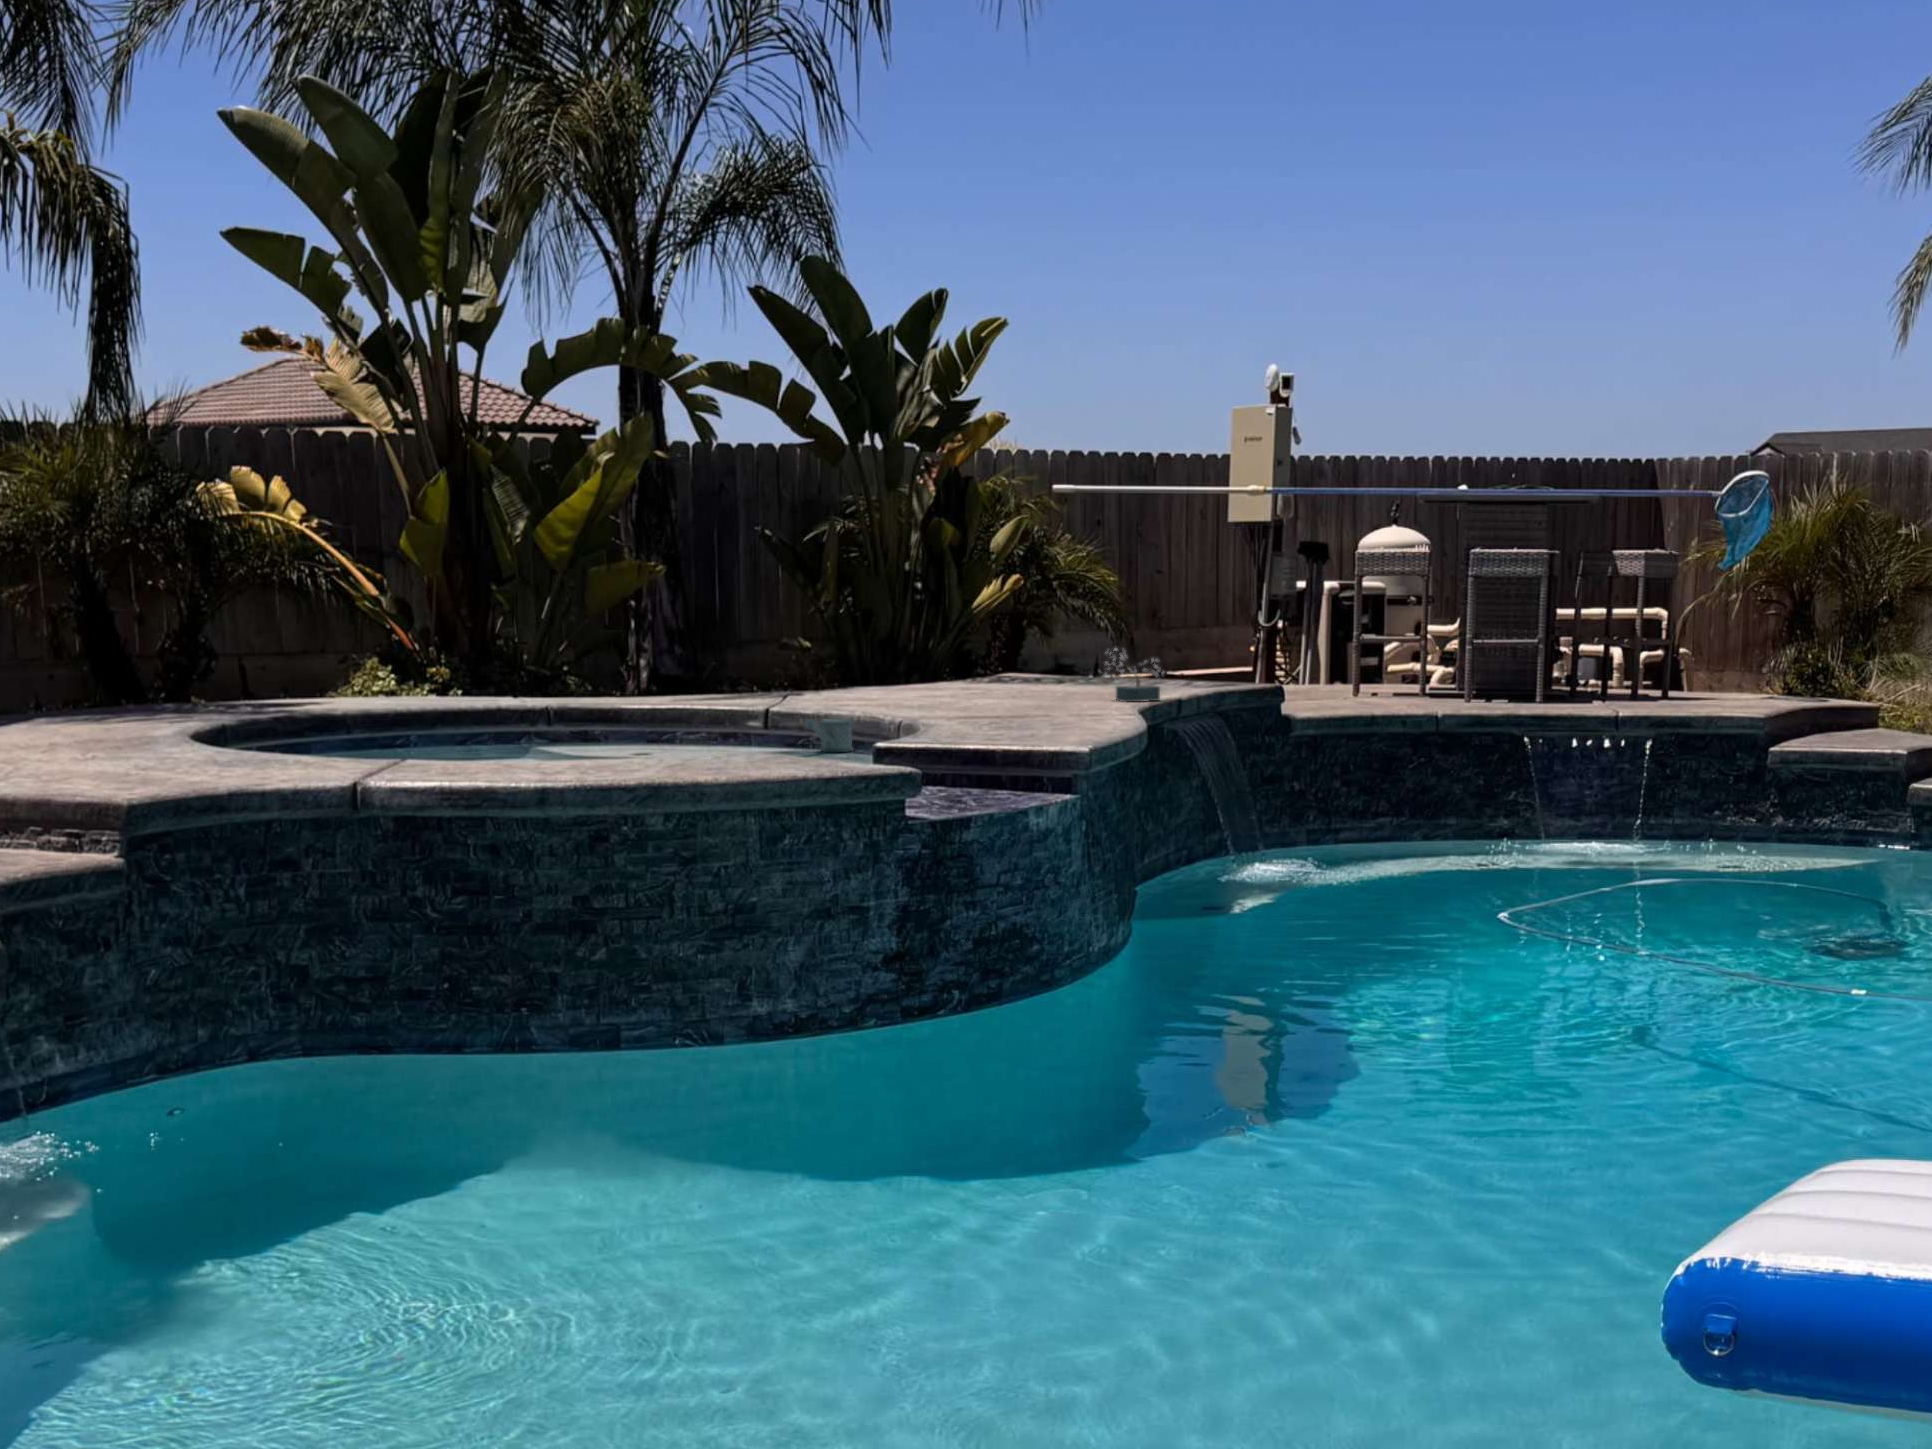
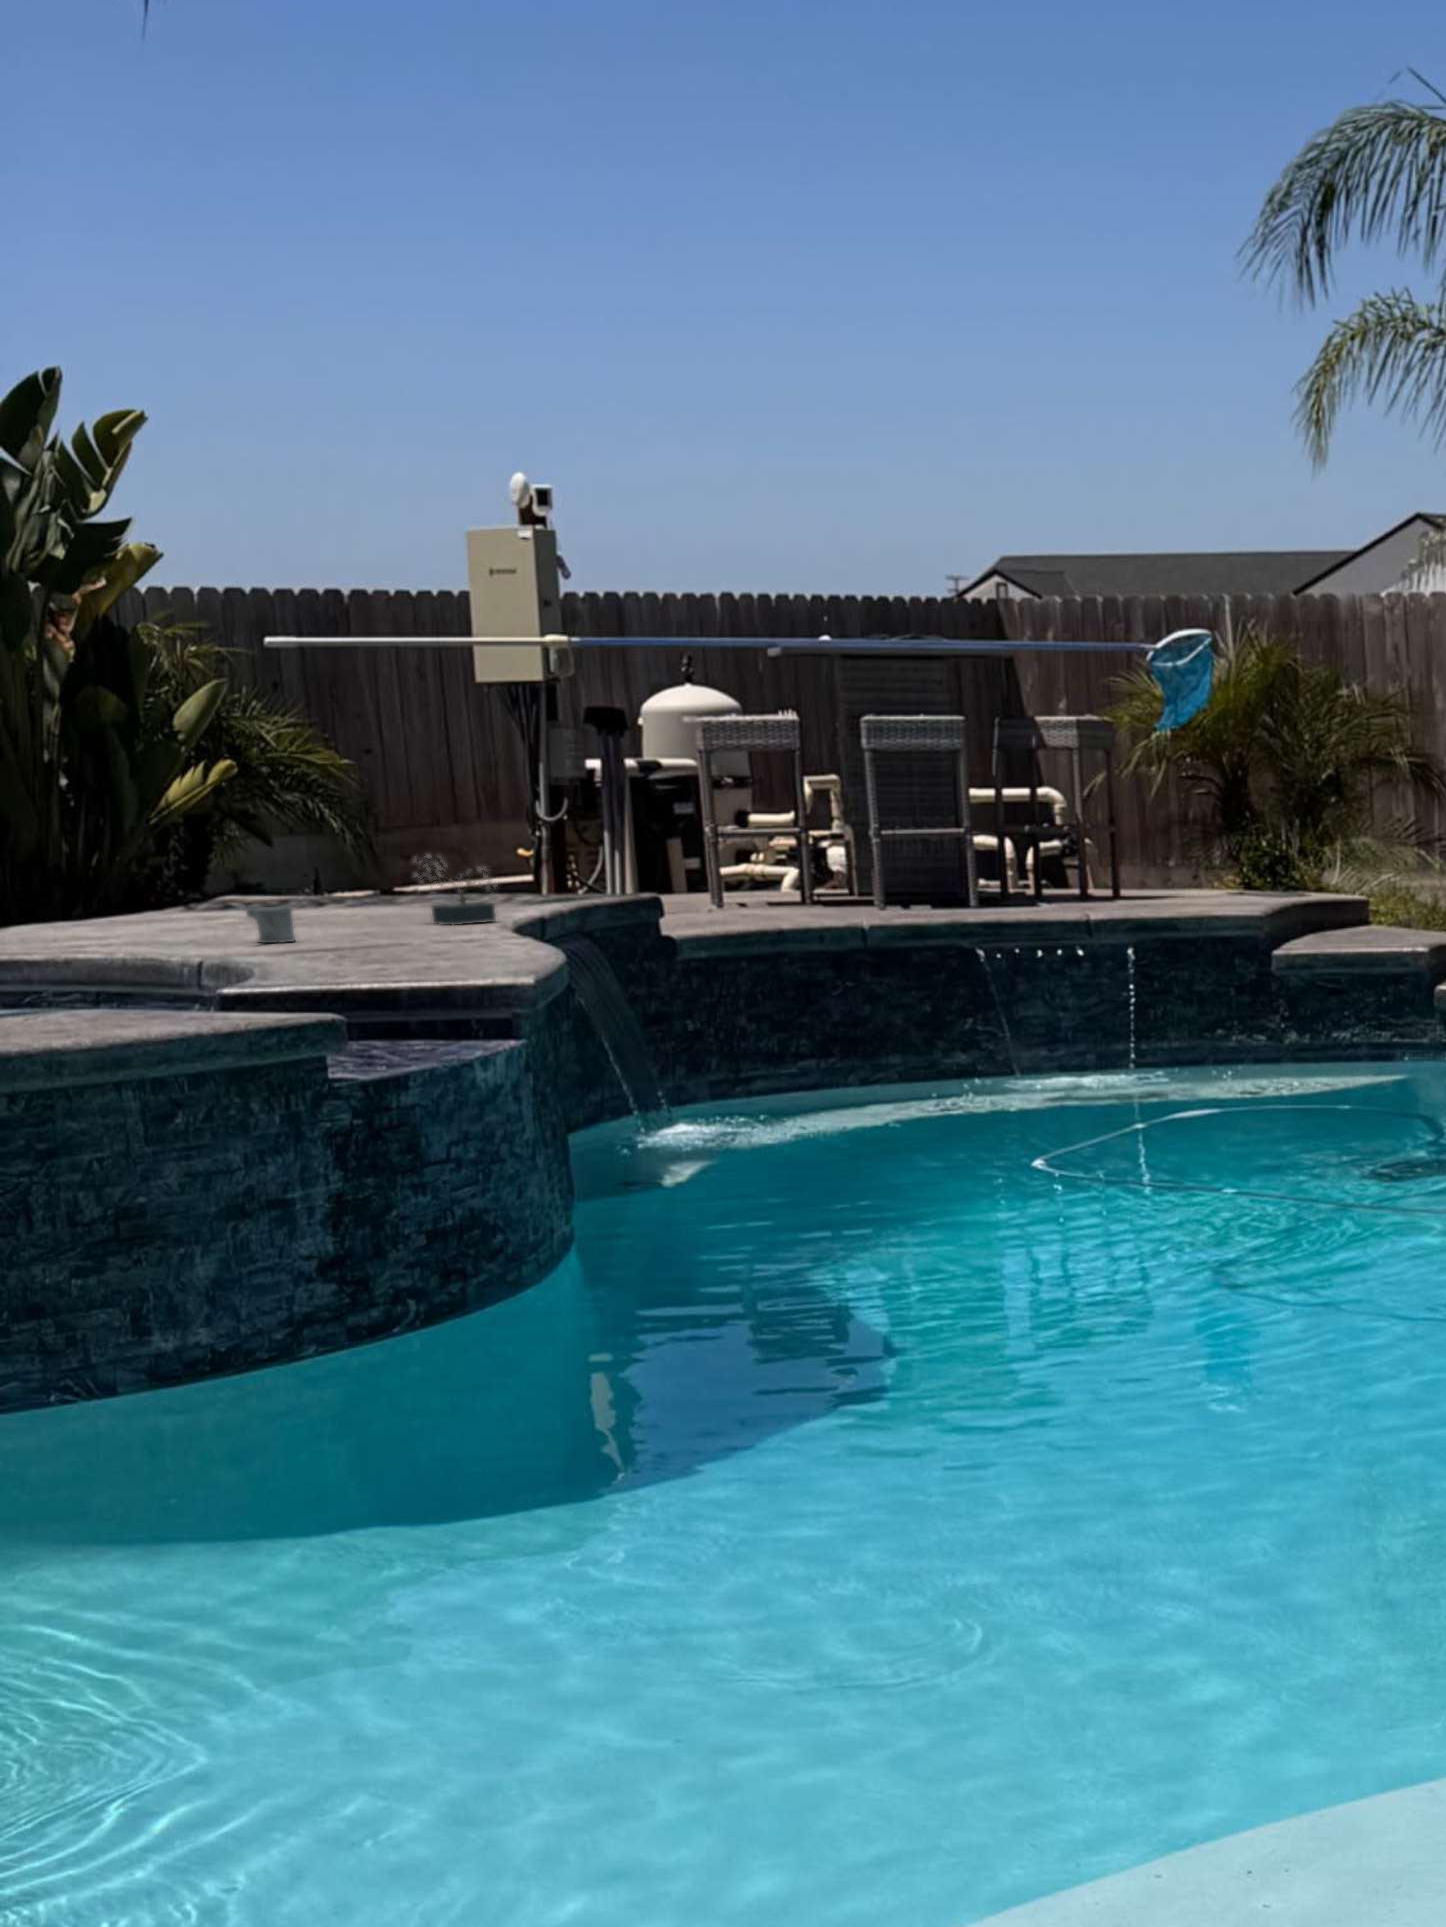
watering can: present [806,718,853,752] -> present [246,905,295,943]

